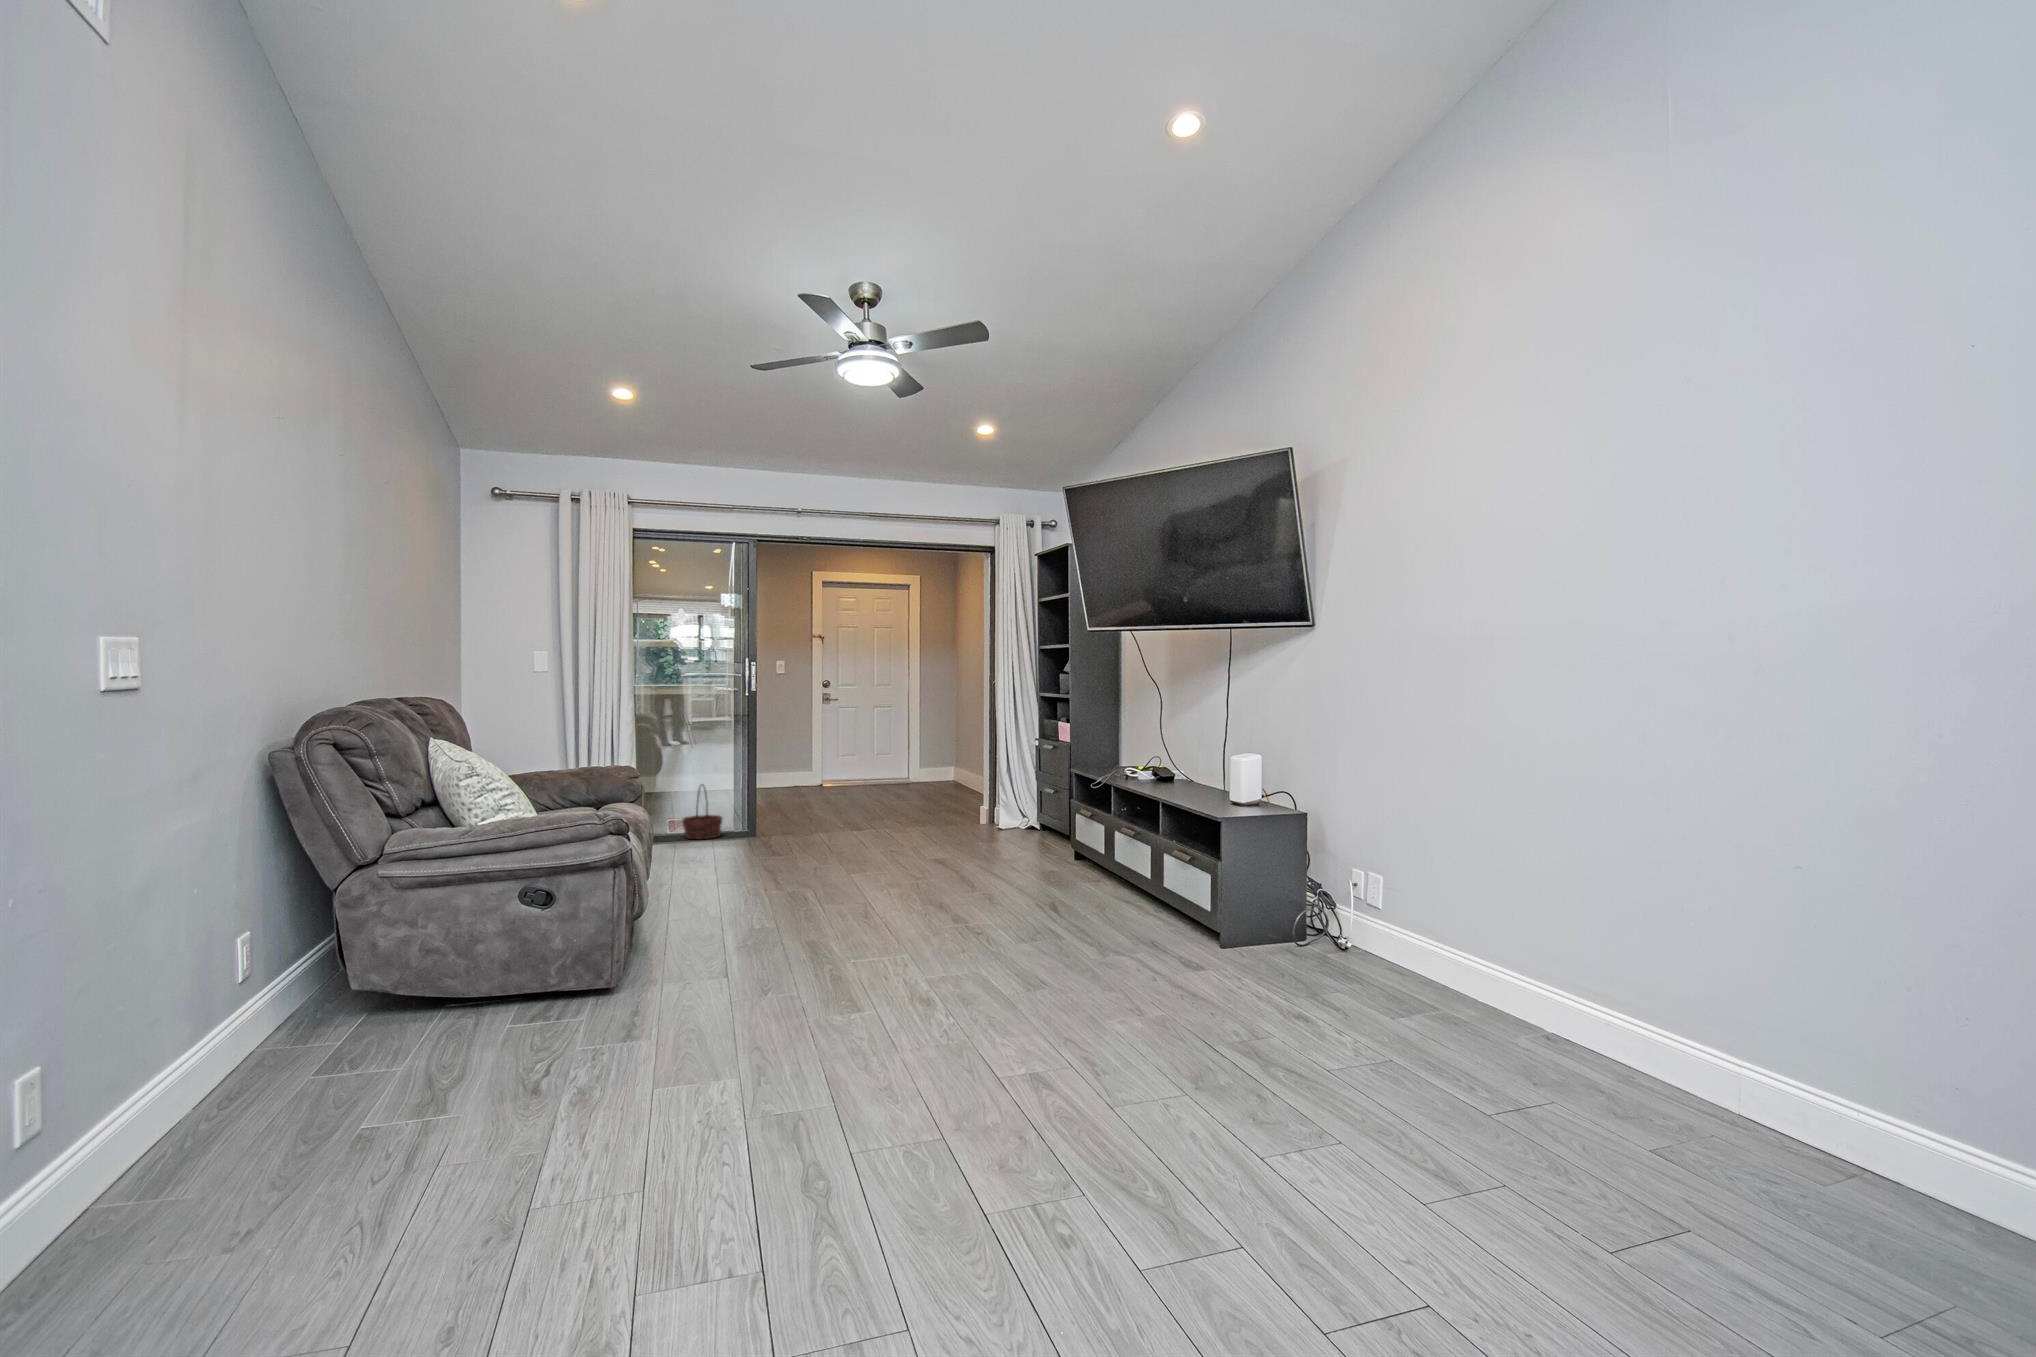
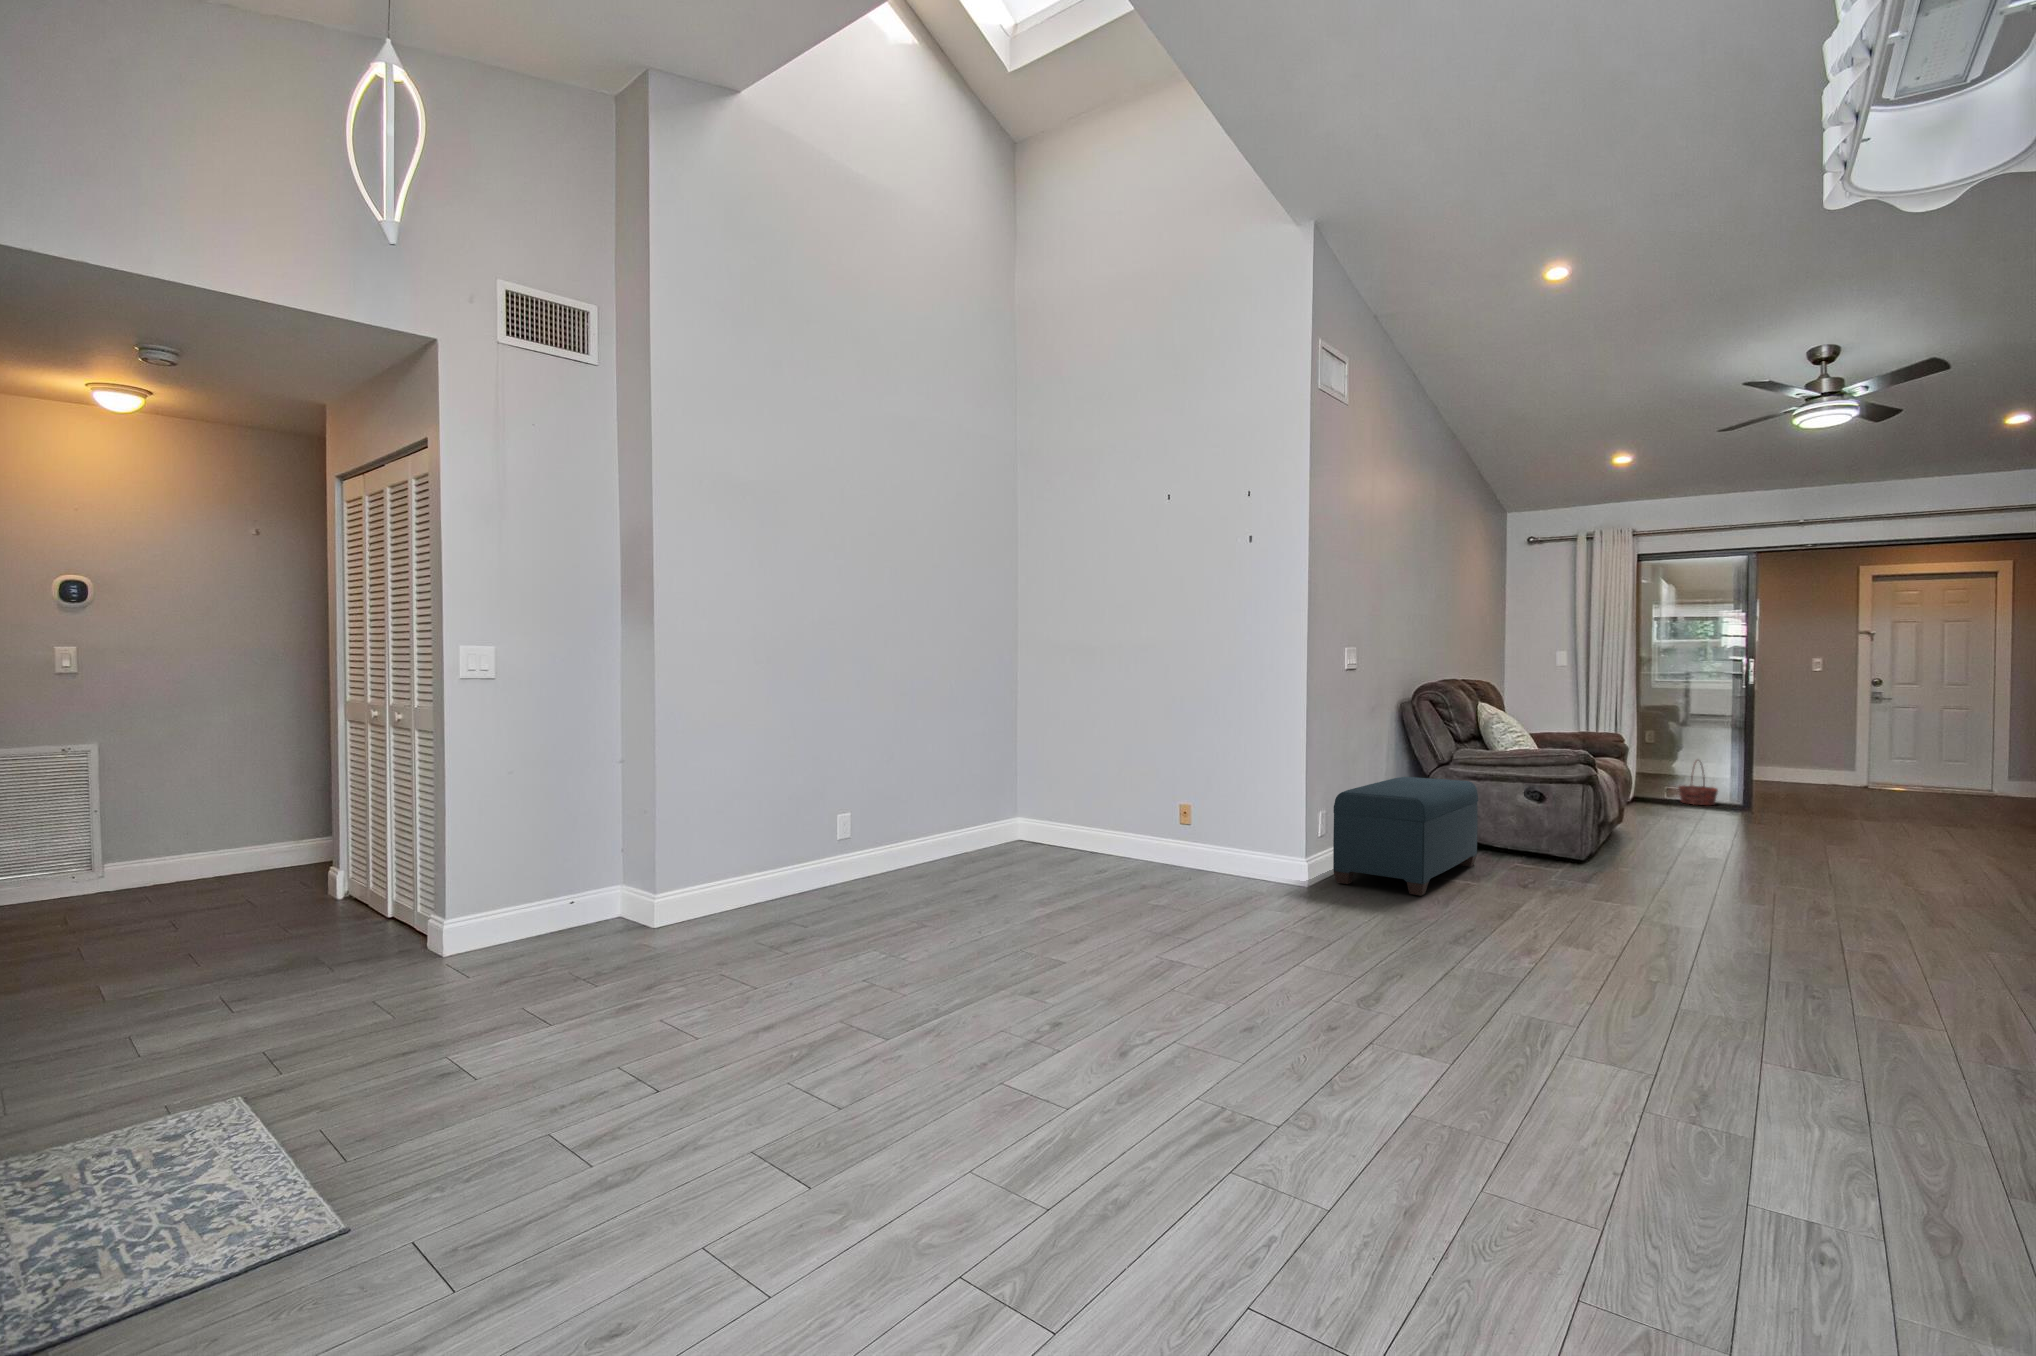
bench: none [36,900,438,1273] -> present [1333,777,1478,896]

